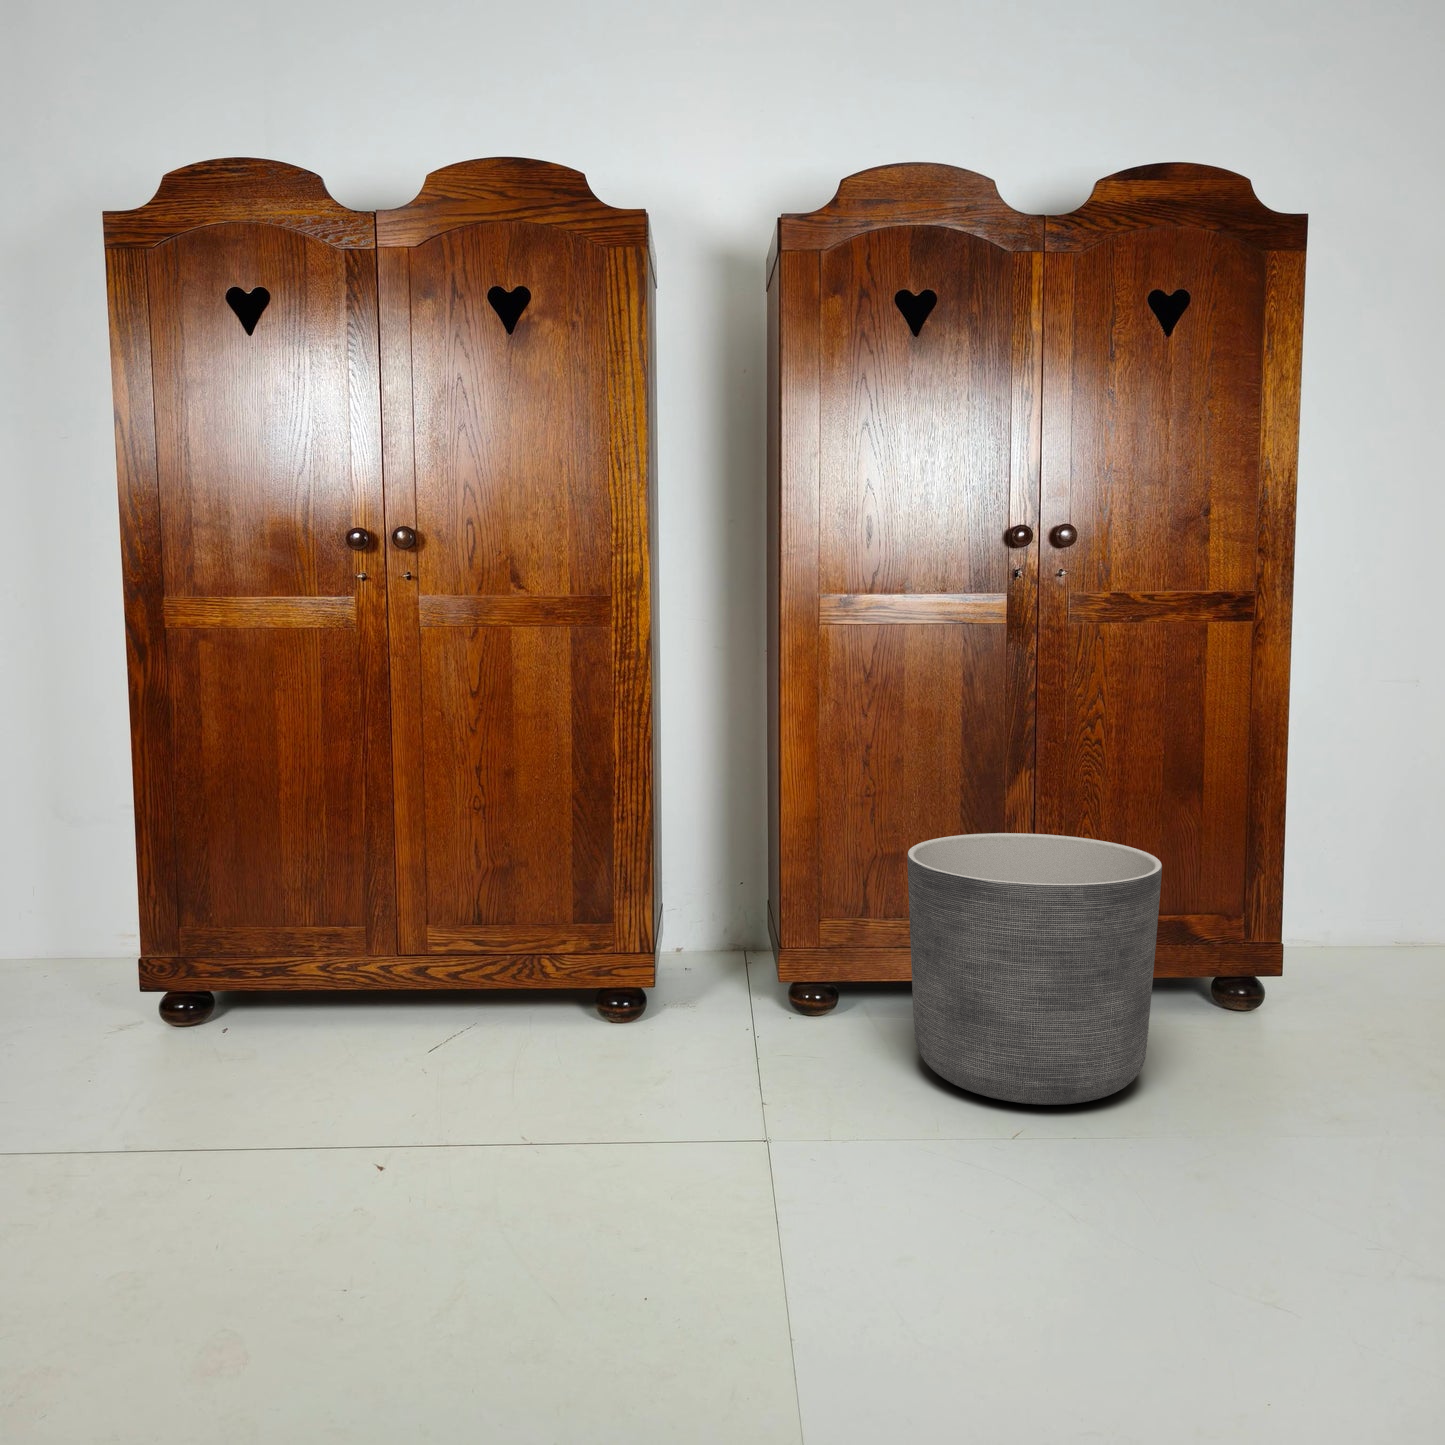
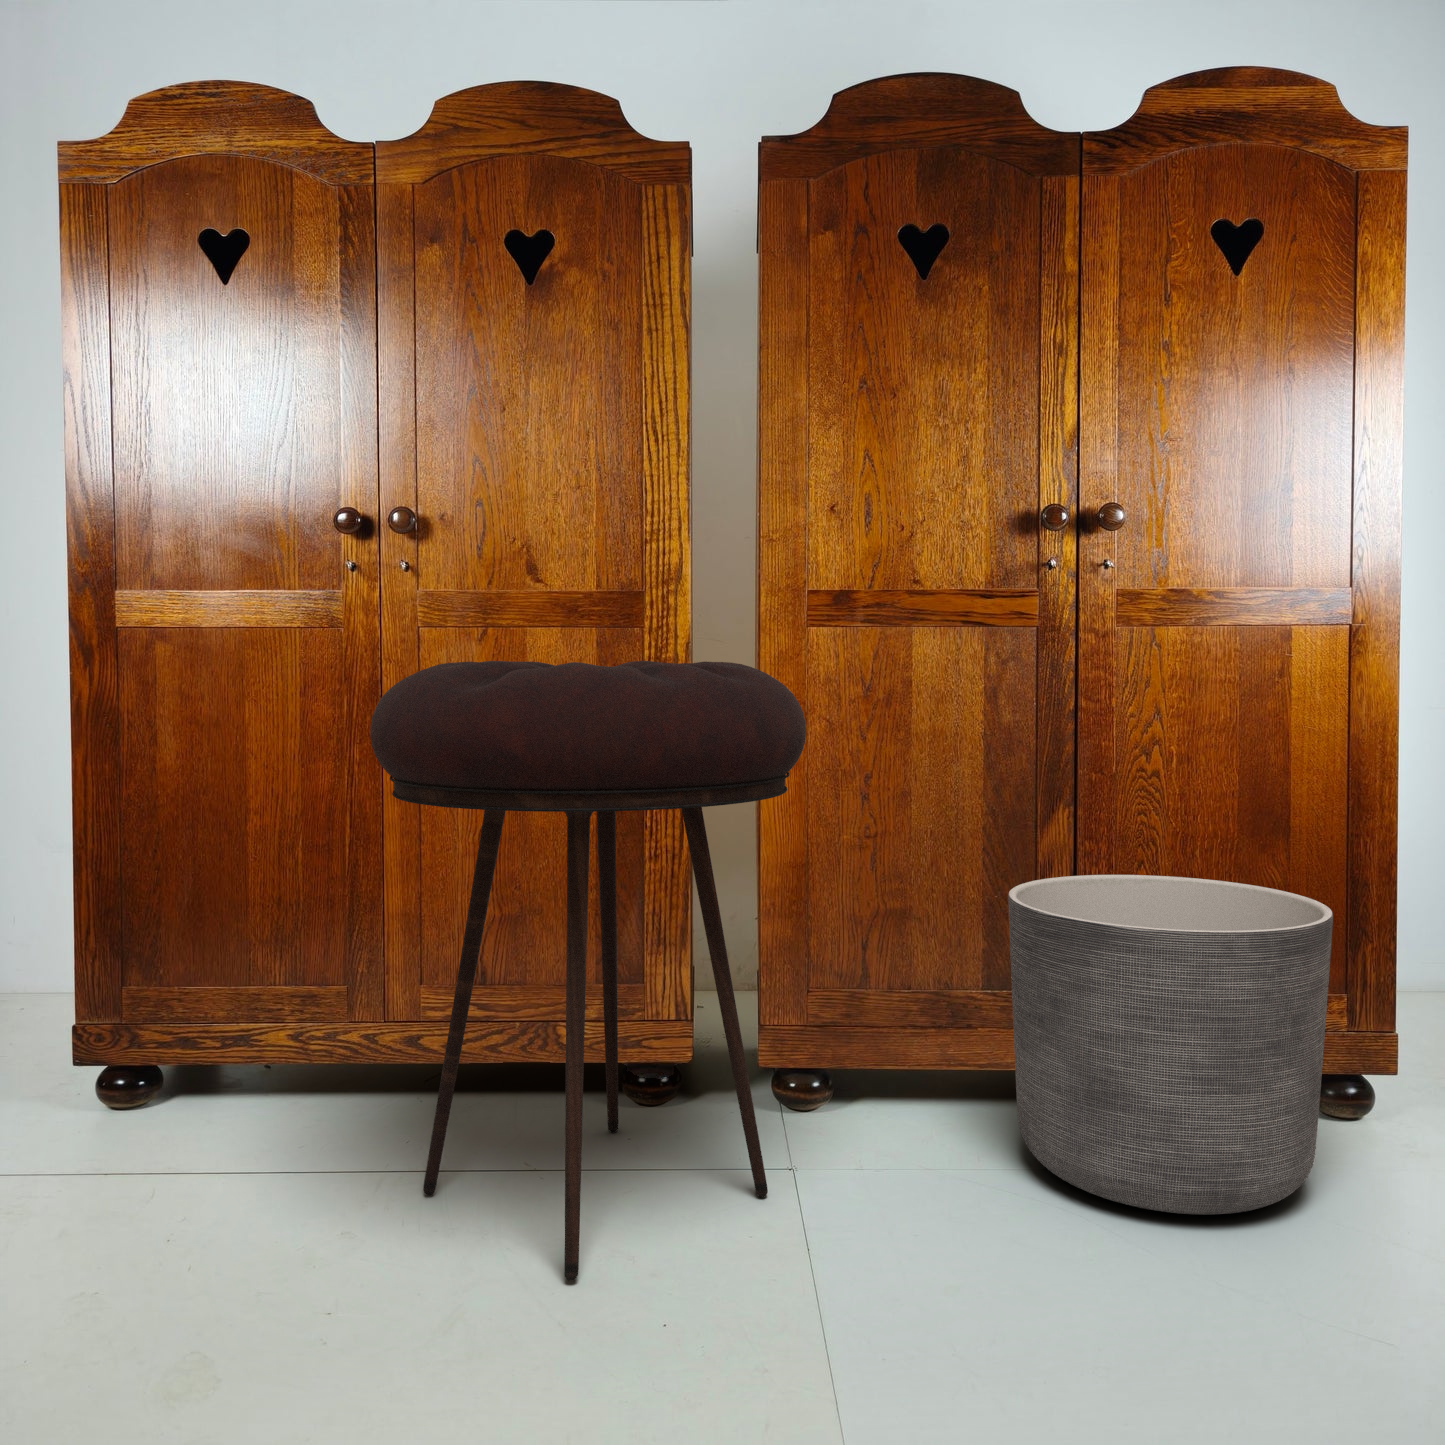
stool: none [386,661,738,1153] -> present [370,661,806,1281]

